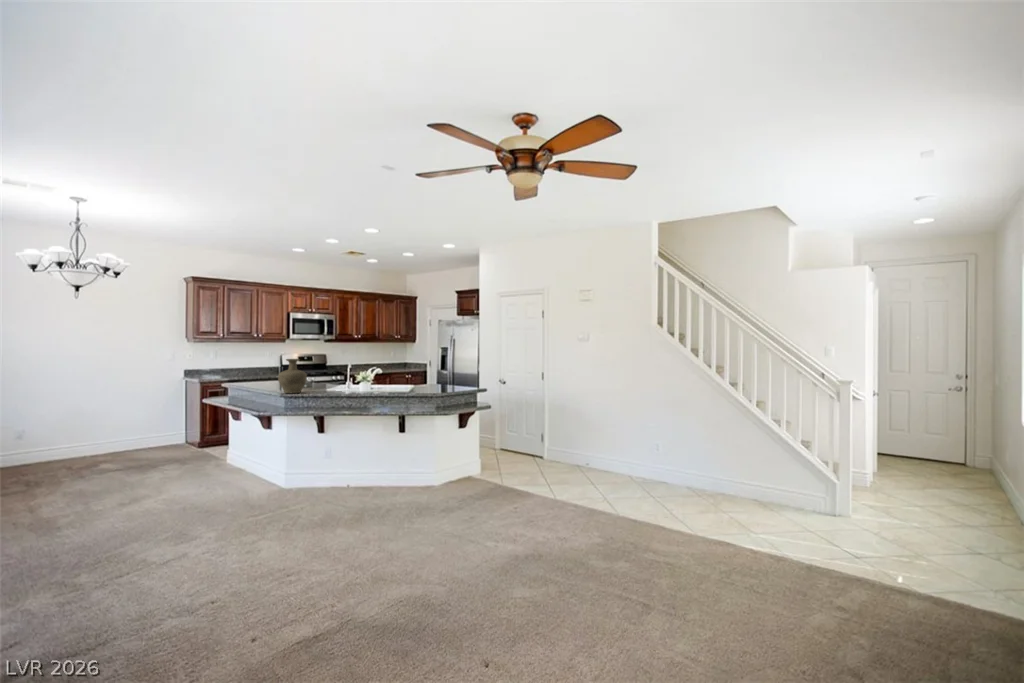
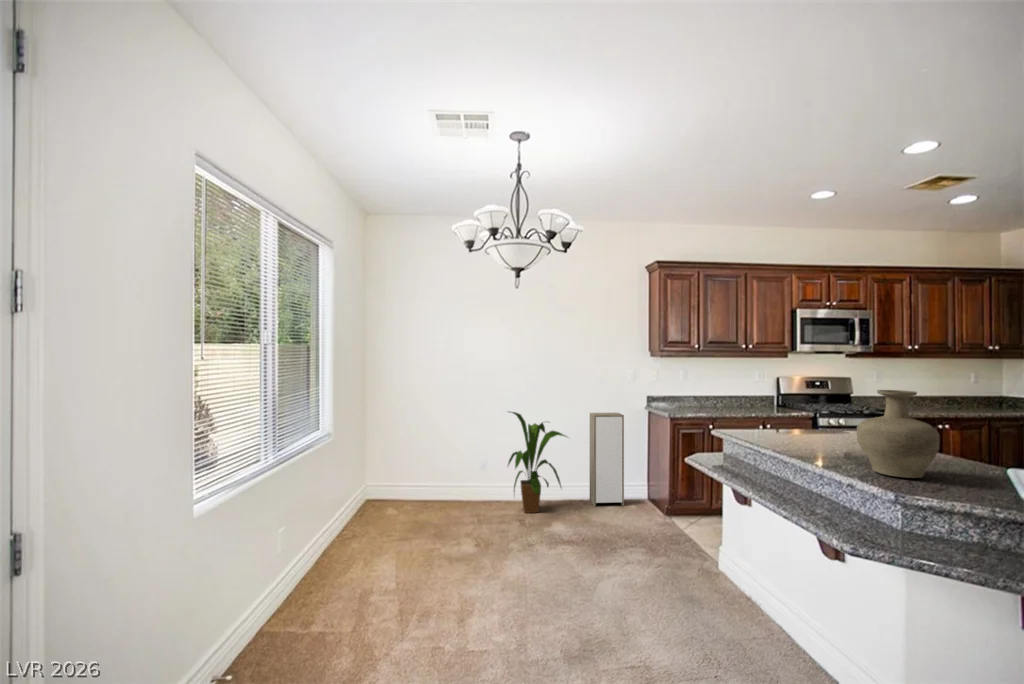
storage cabinet: none [133,385,164,456] -> present [590,413,624,506]
house plant: none [48,389,114,469] -> present [508,412,567,513]

